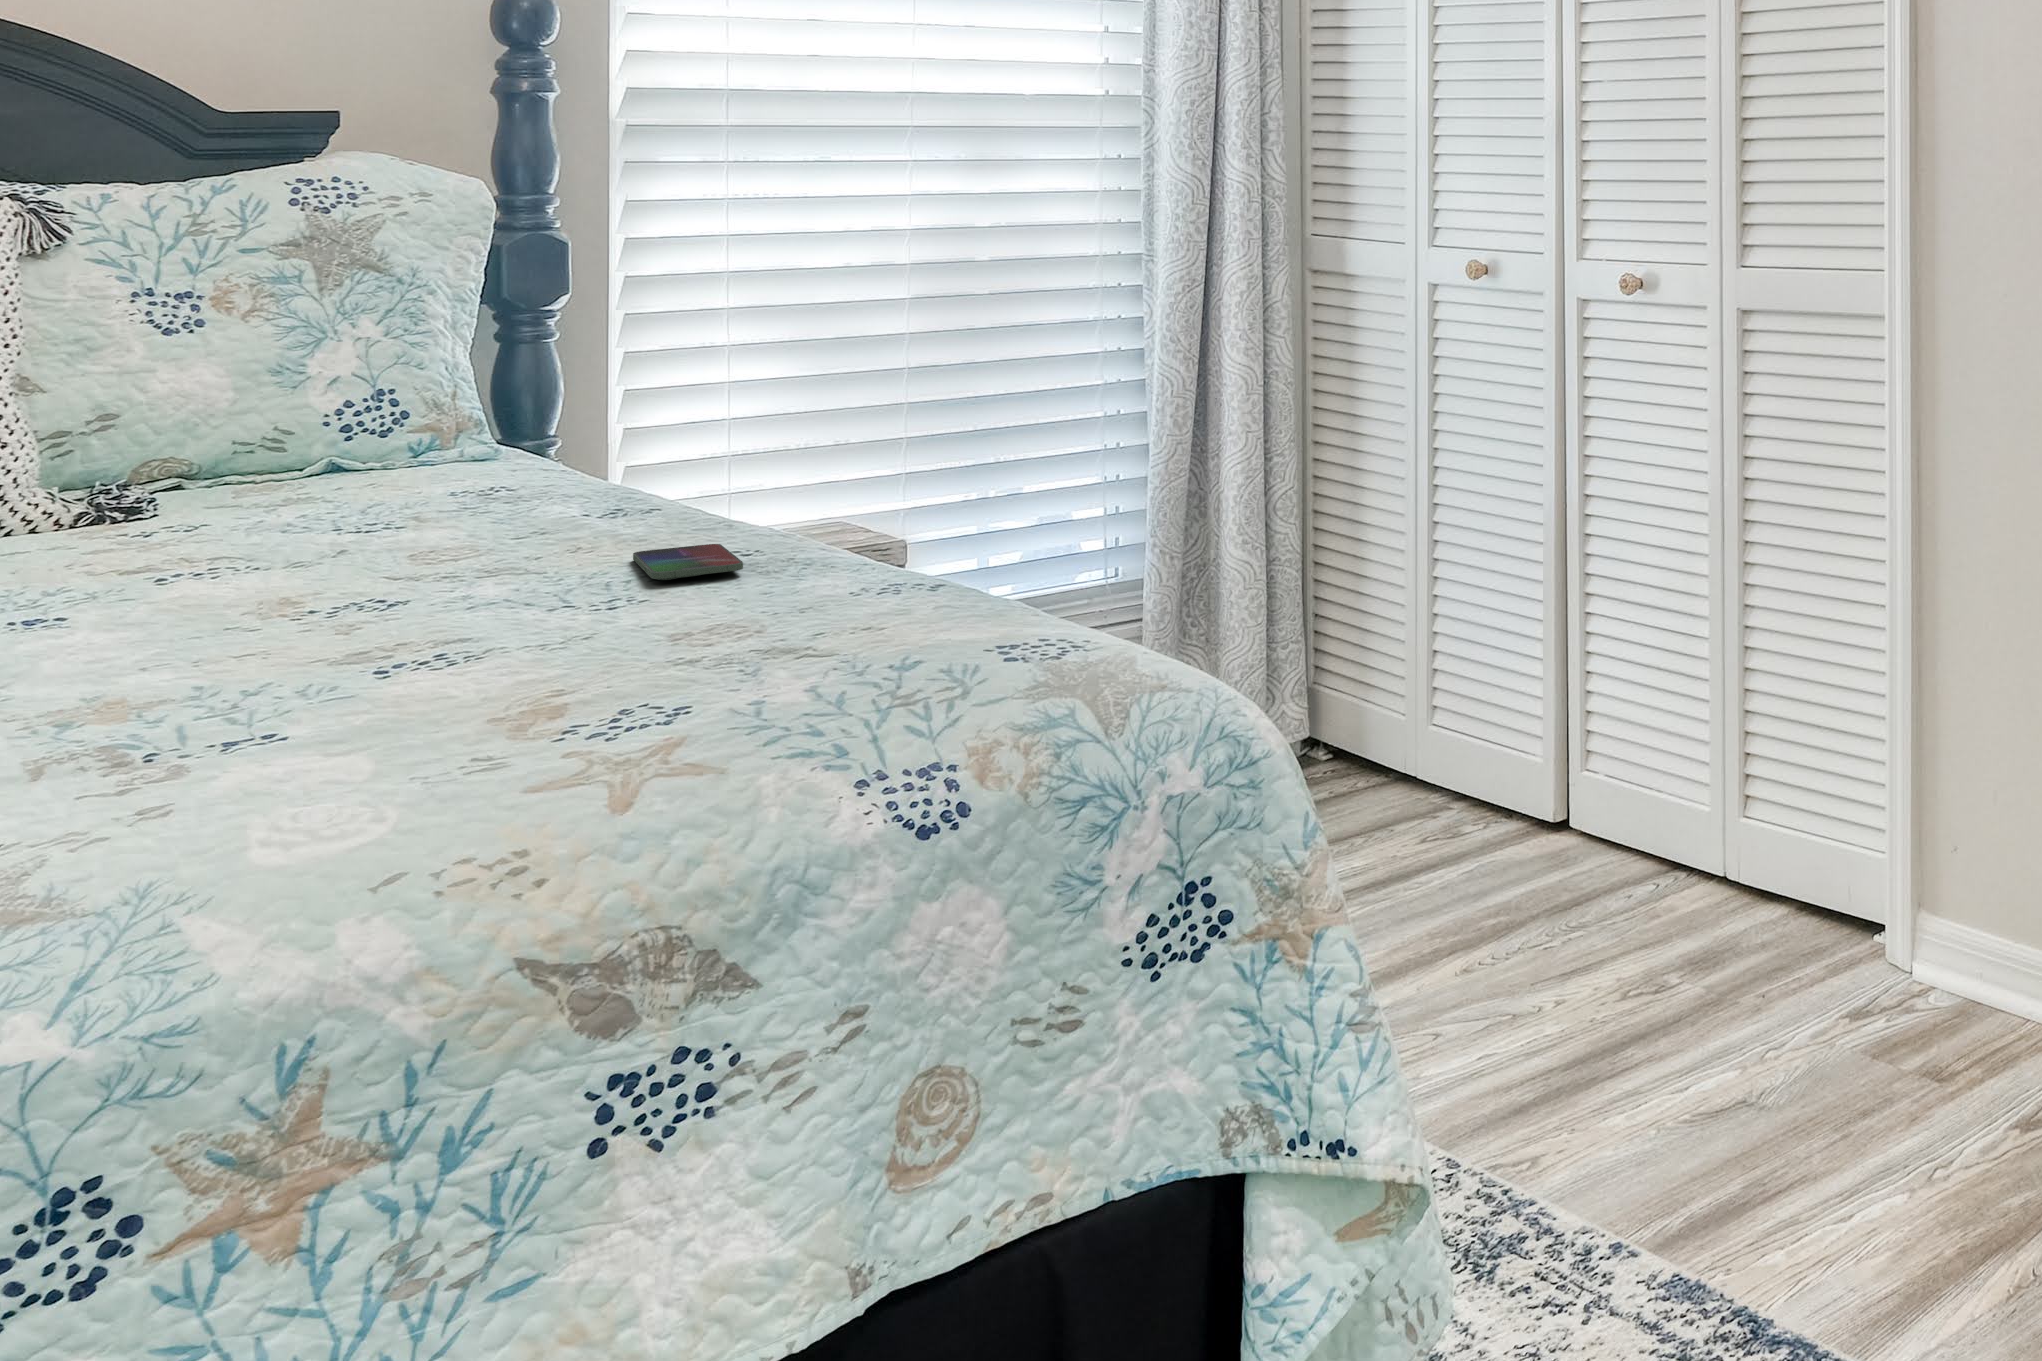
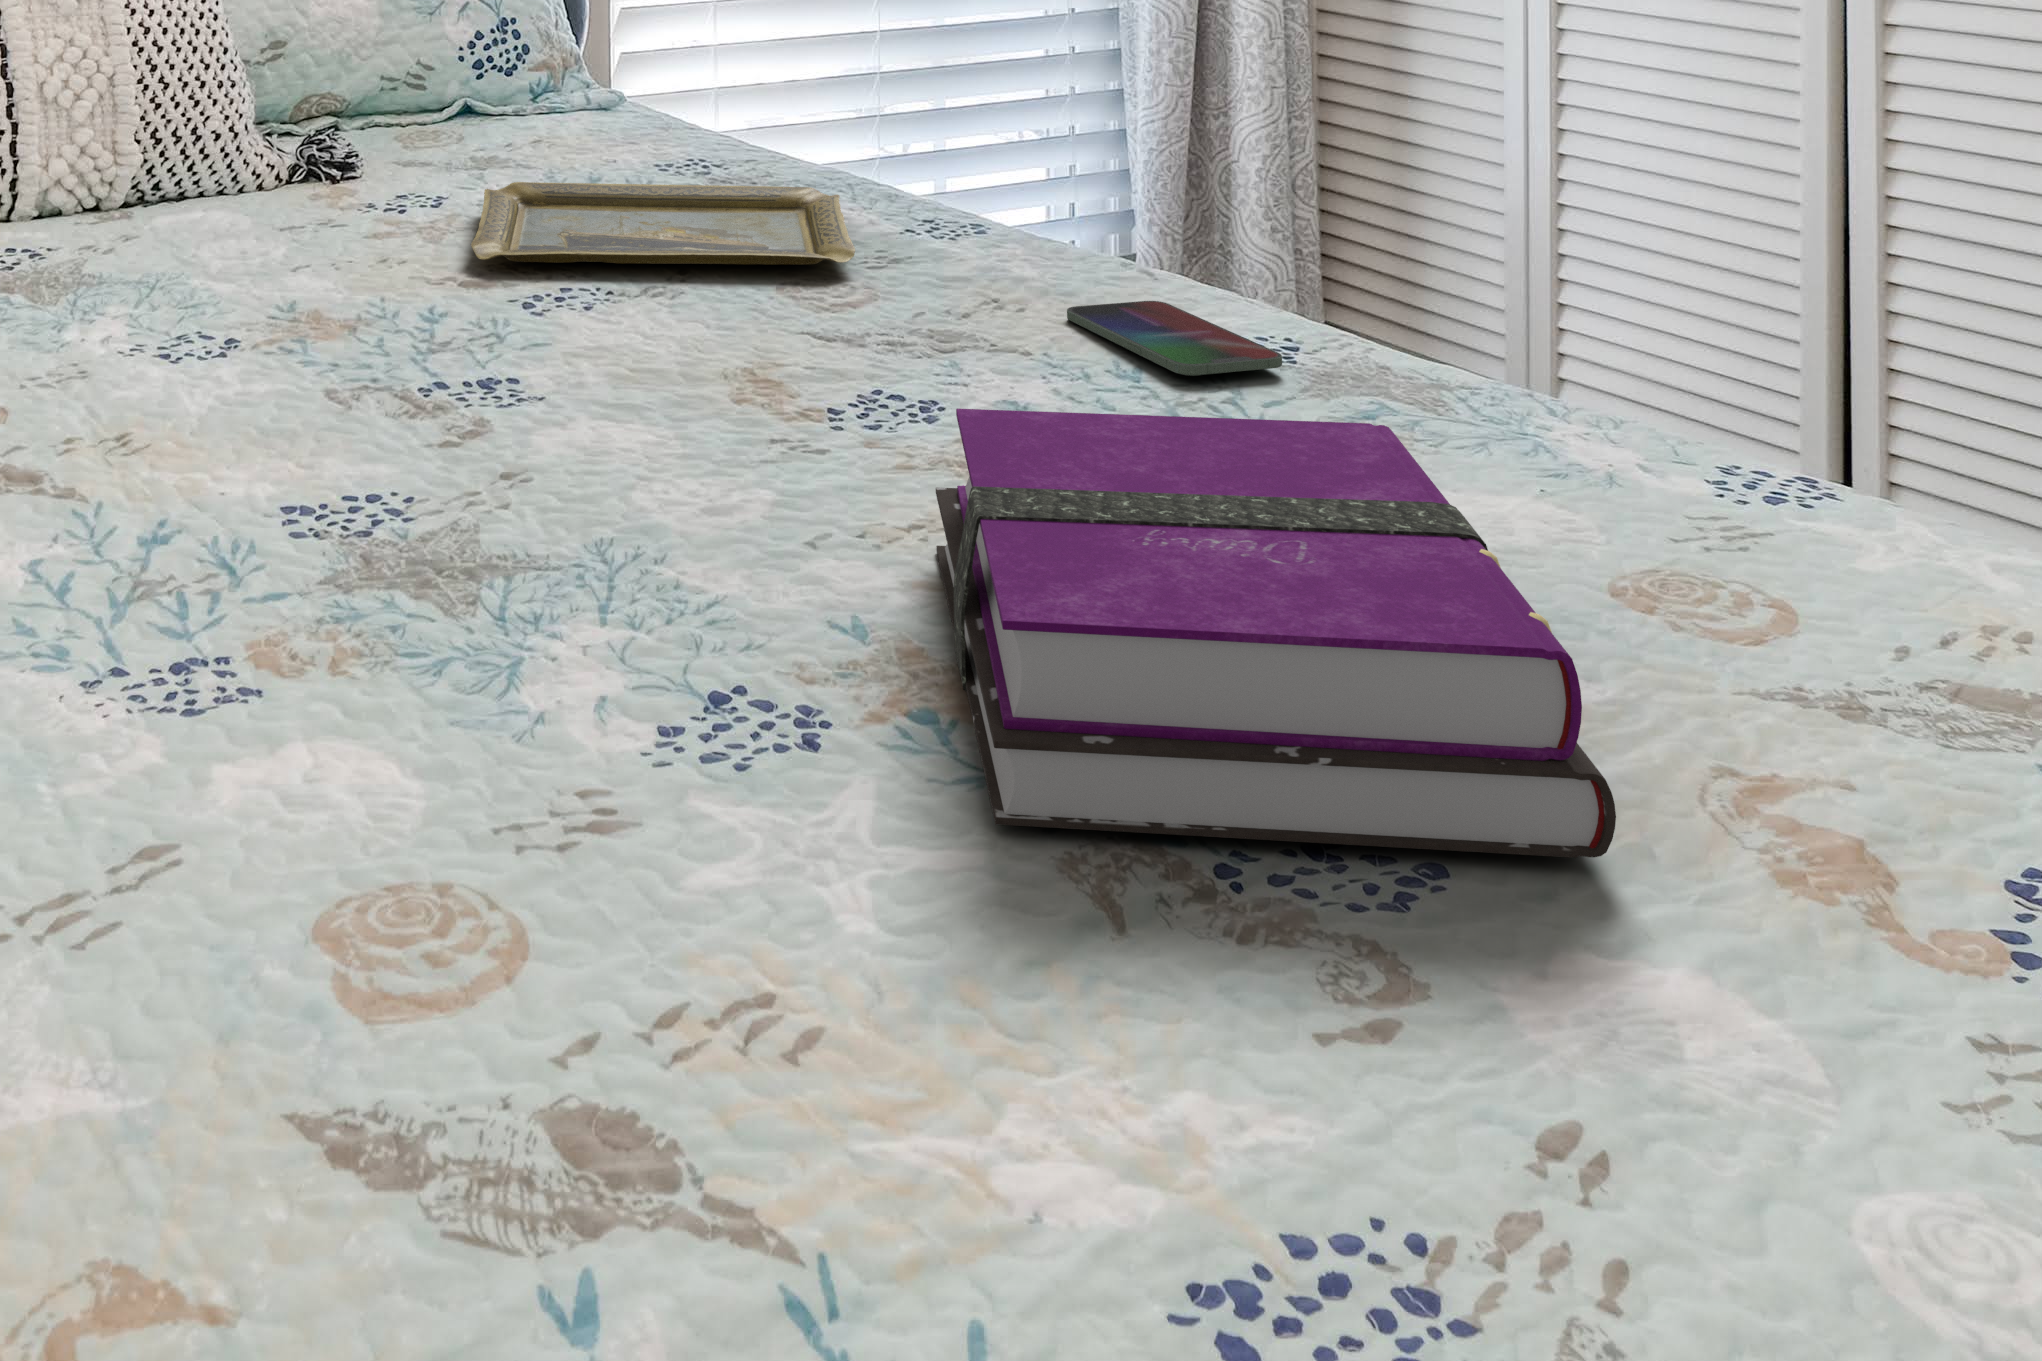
tray: none [159,496,552,559] -> present [471,182,855,265]
hardback book: none [109,565,629,778] -> present [936,409,1616,858]

